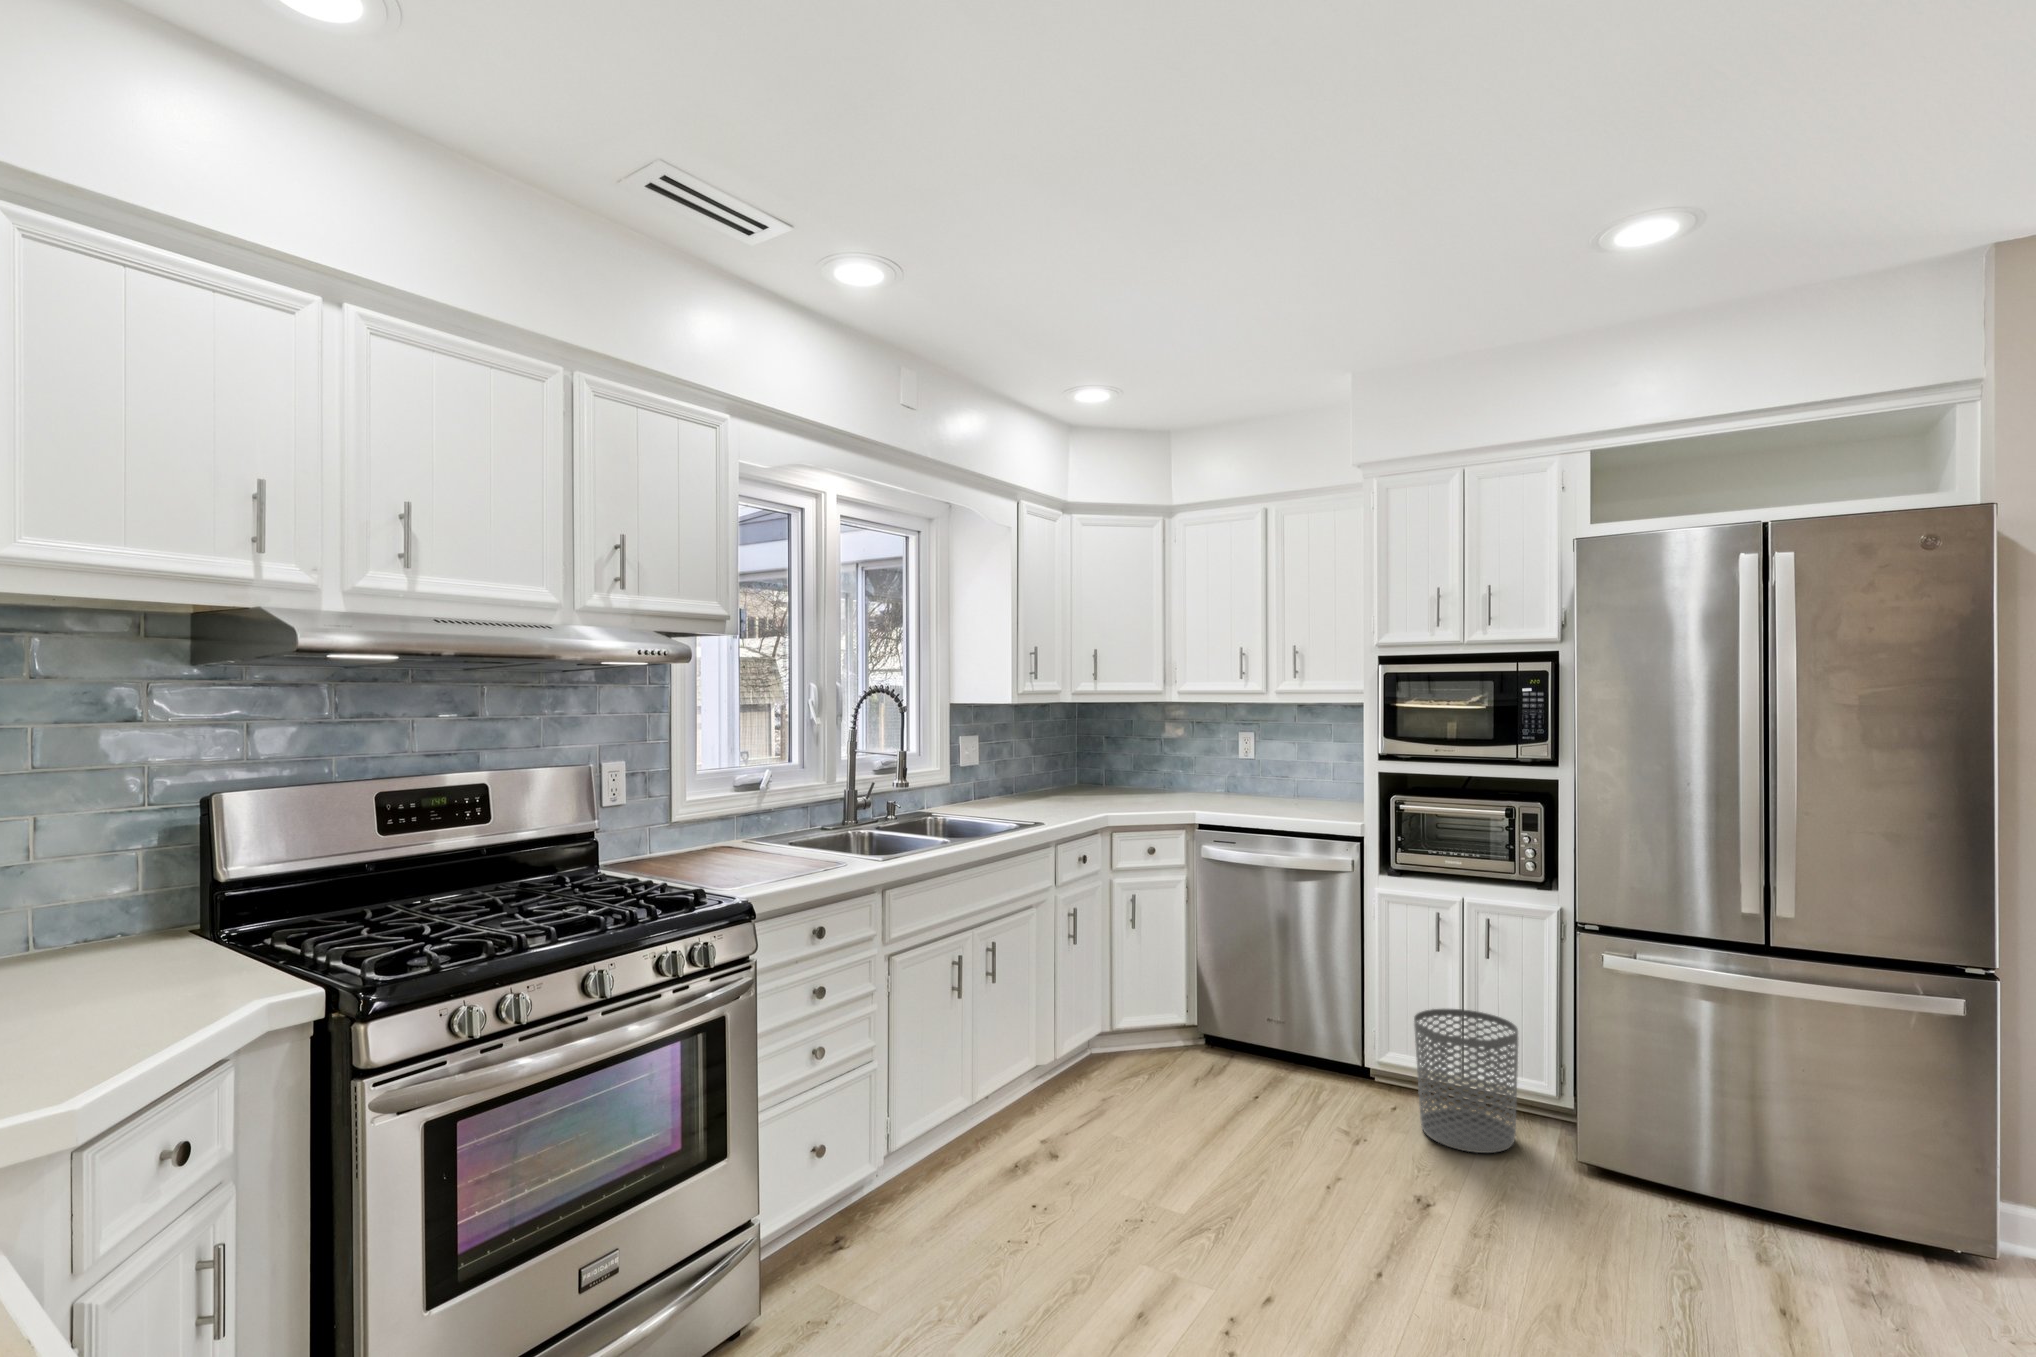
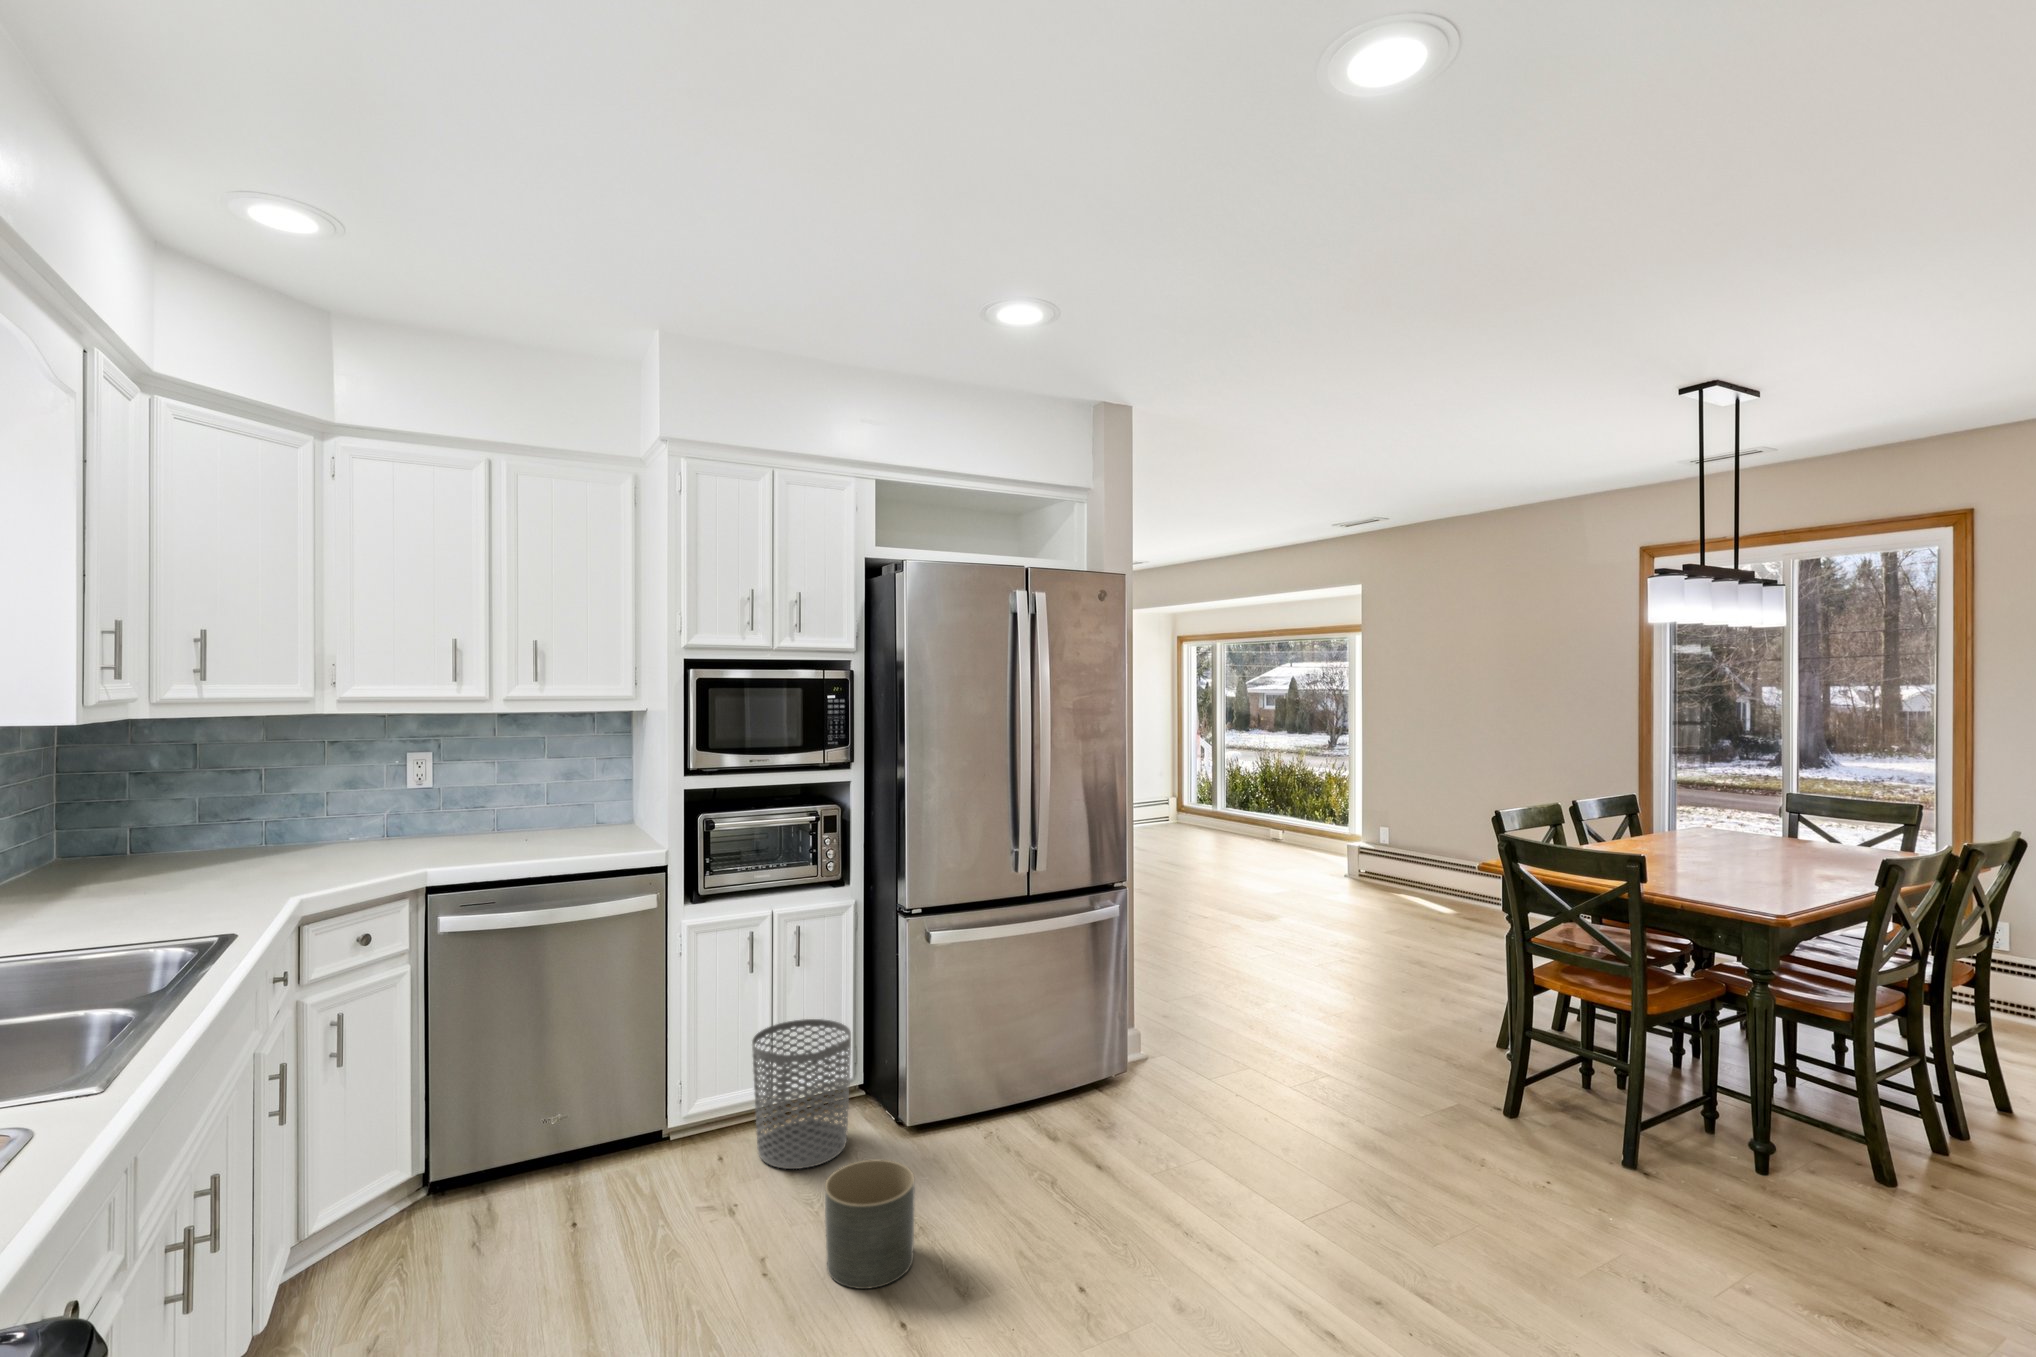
planter: none [1359,1128,1450,1245] -> present [825,1159,915,1289]

